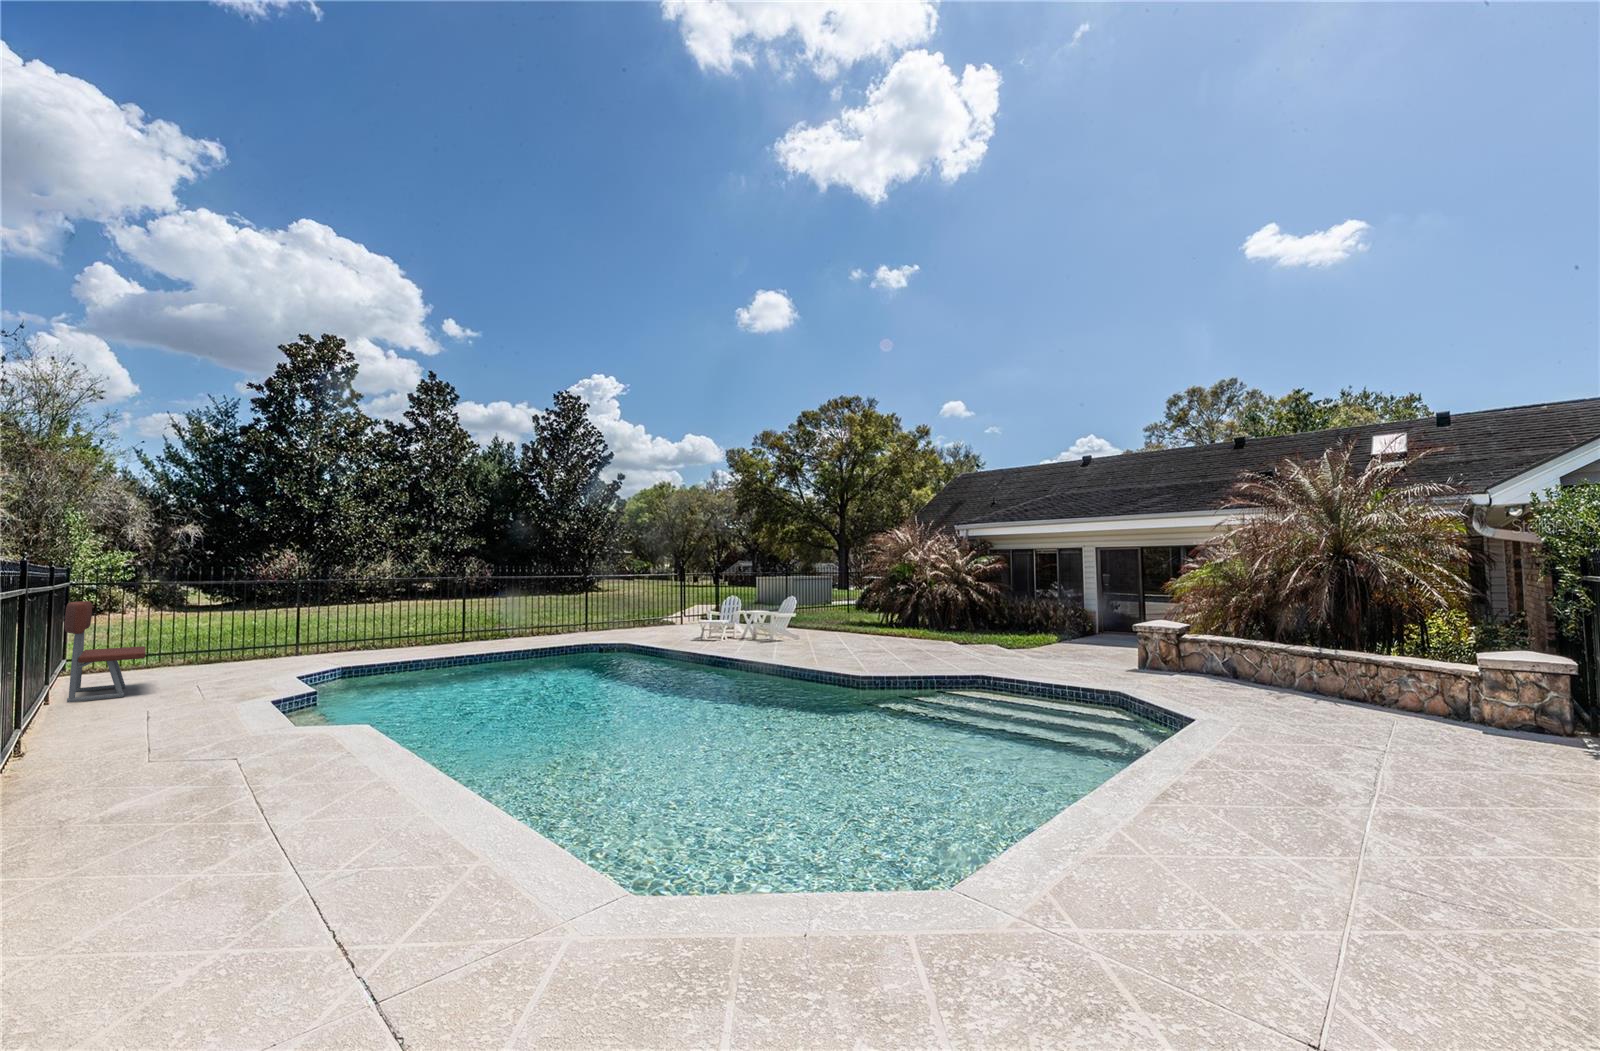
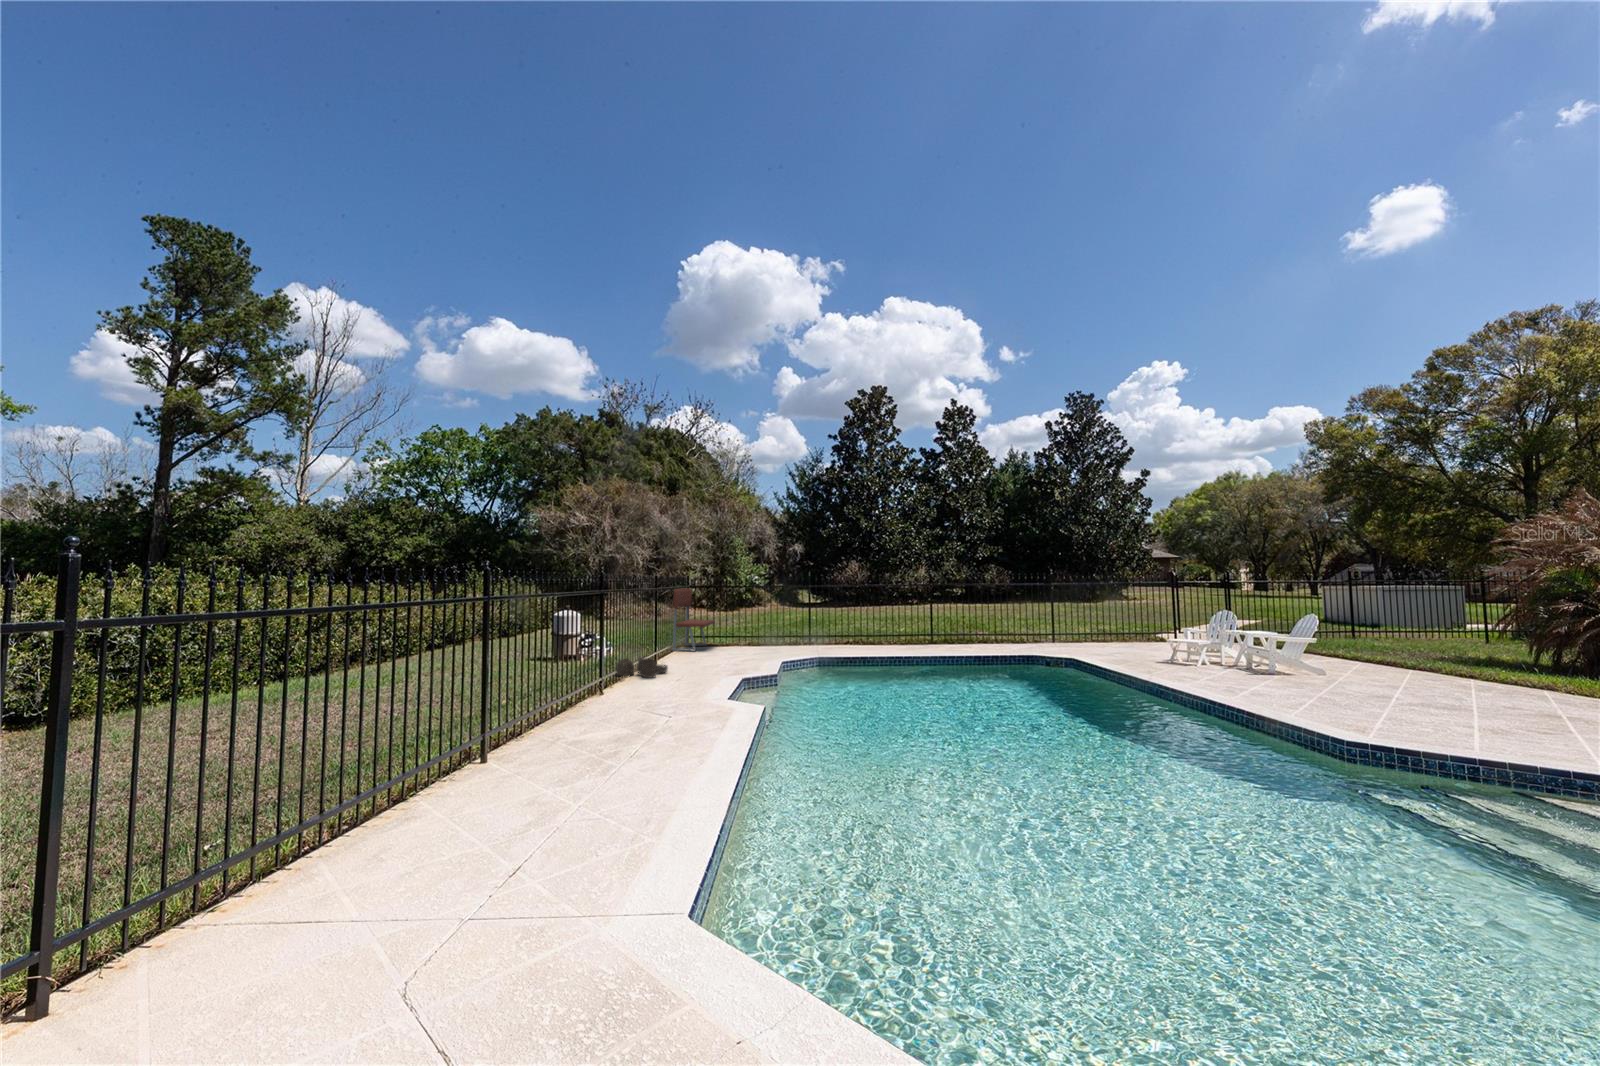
woven basket: none [28,709,142,751] -> present [616,657,668,678]

